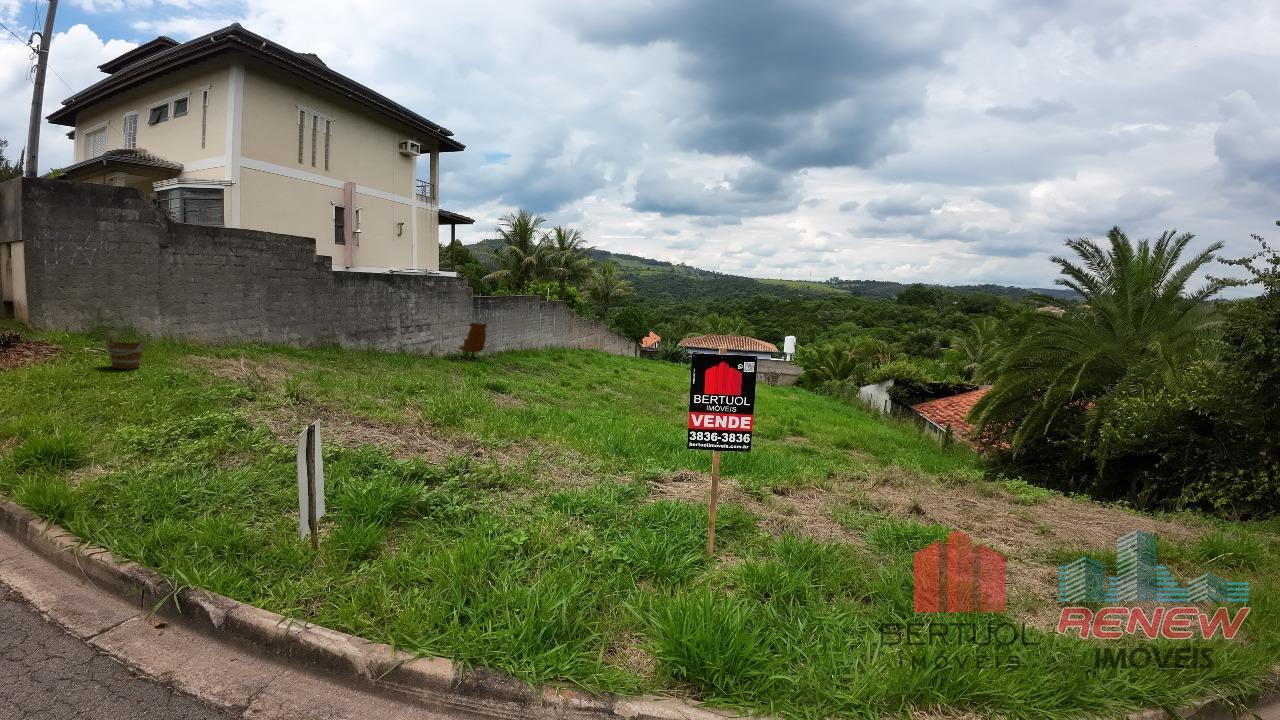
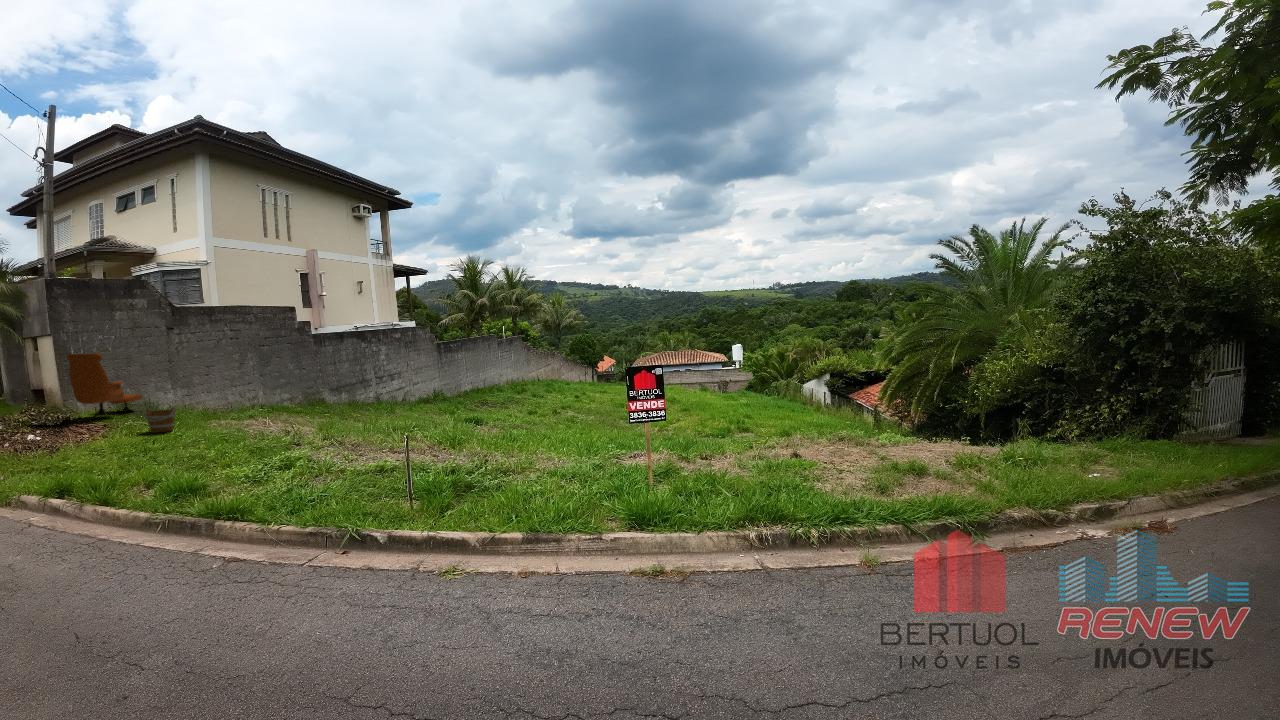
lounge chair: present [460,323,487,359] -> present [67,353,142,420]

